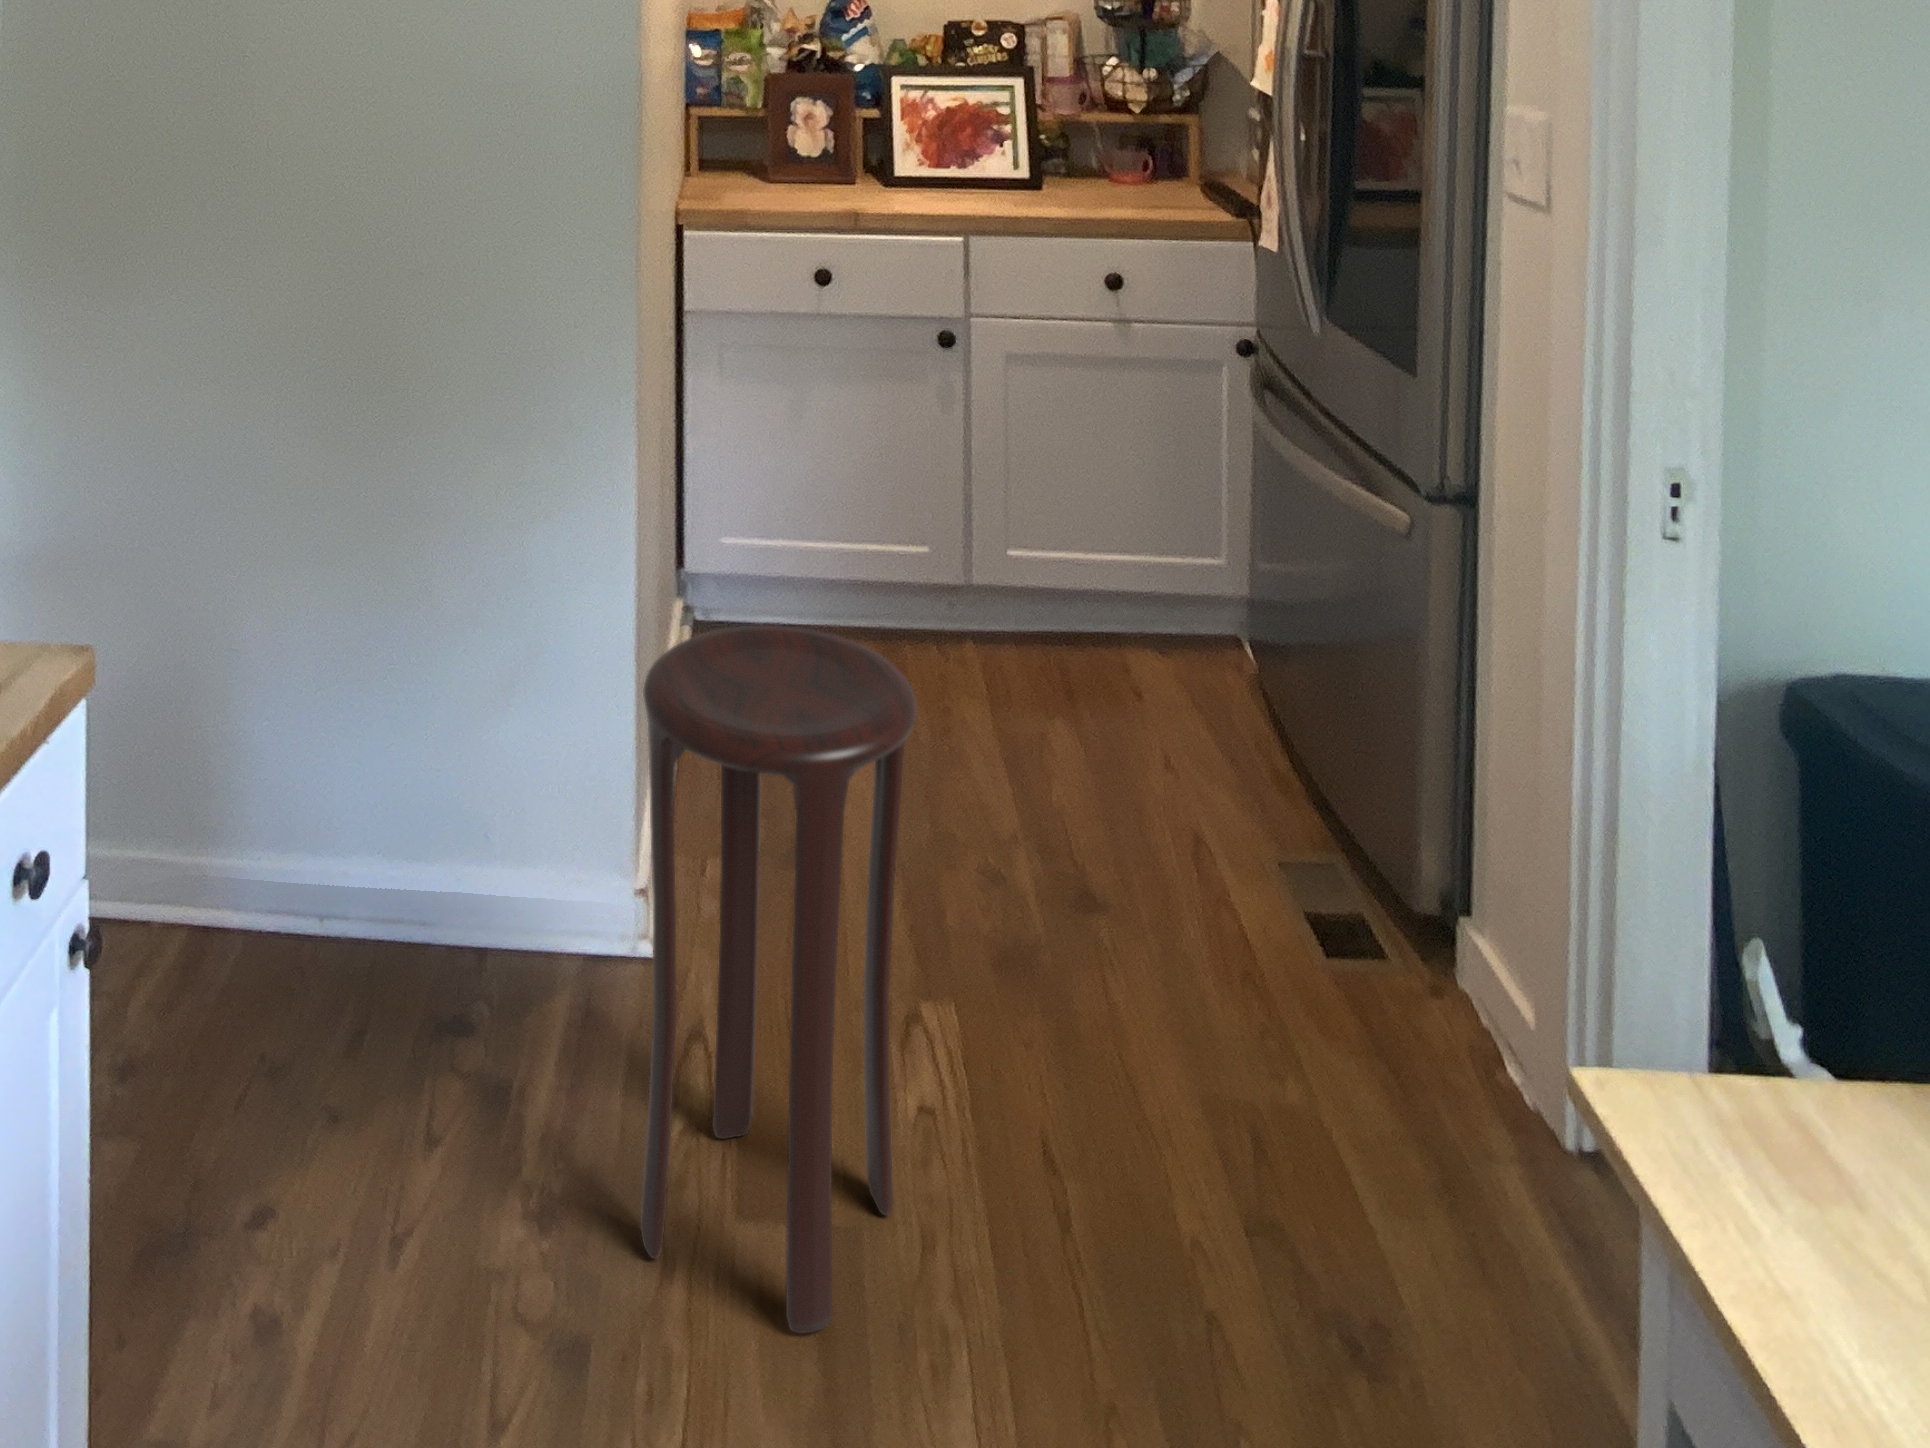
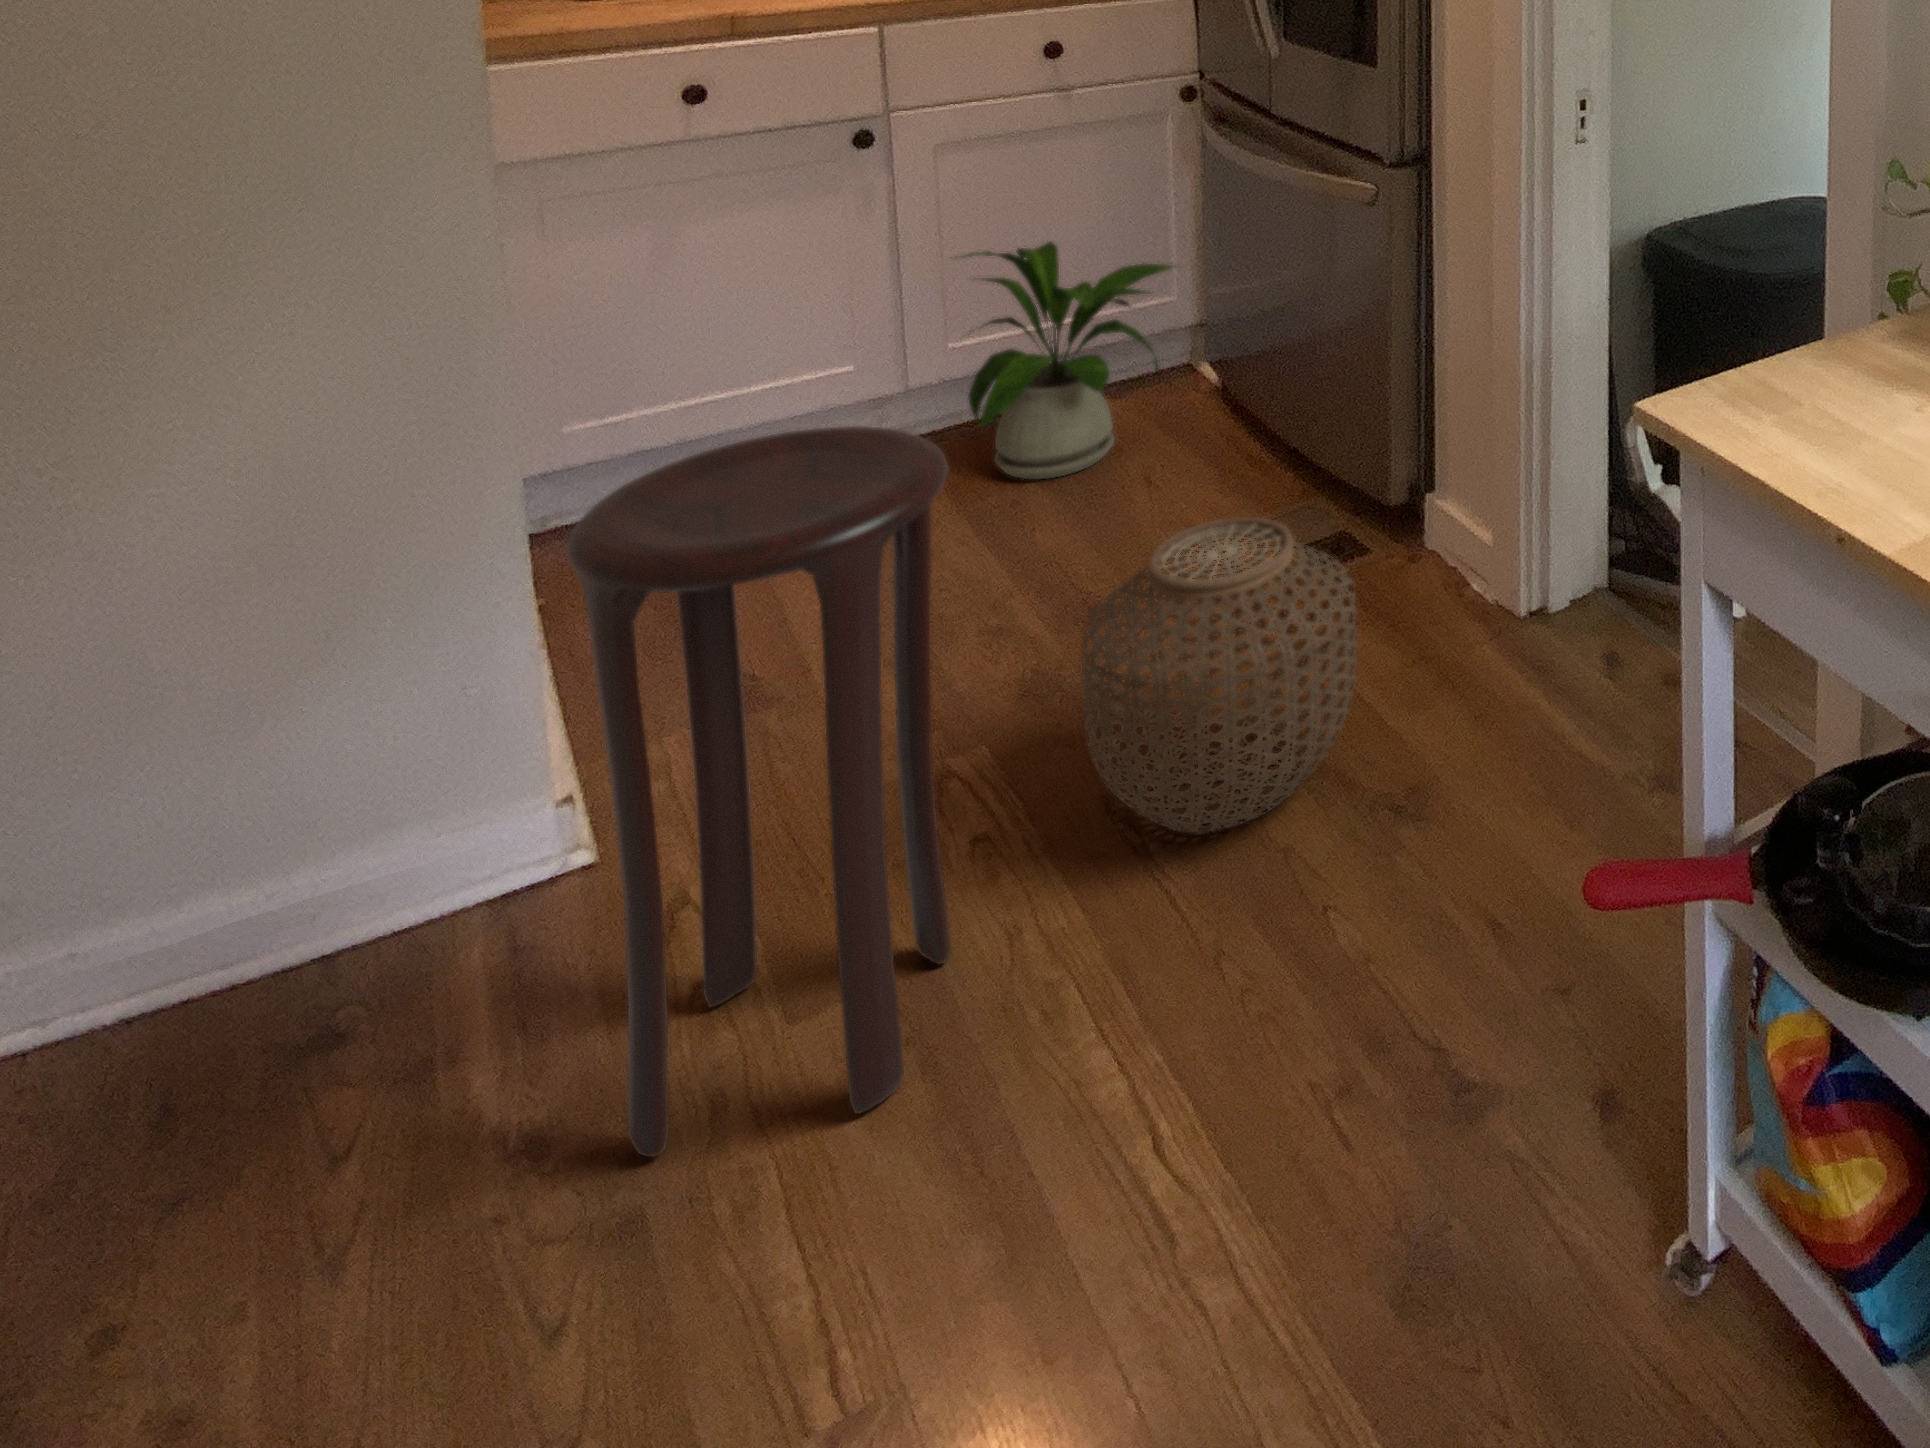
house plant: none [998,474,1218,726] -> present [957,242,1174,479]
woven basket: none [1036,858,1330,1239] -> present [1082,517,1357,833]

